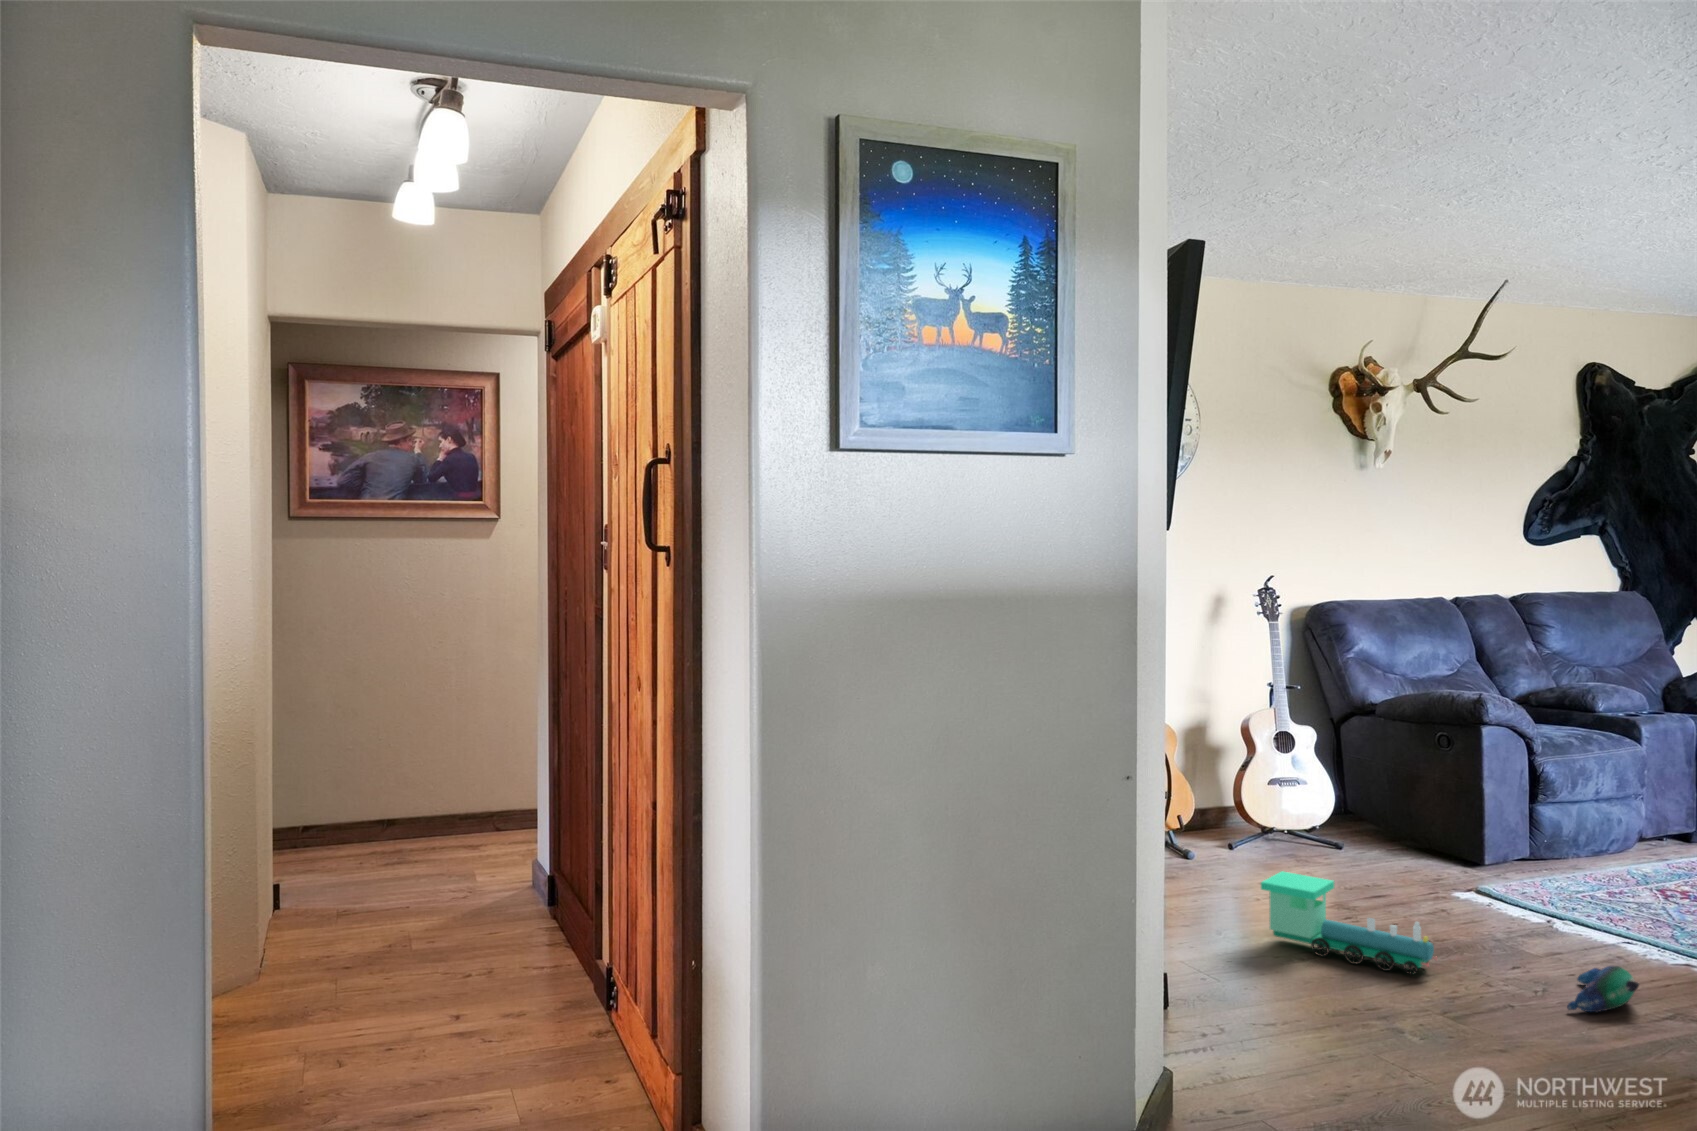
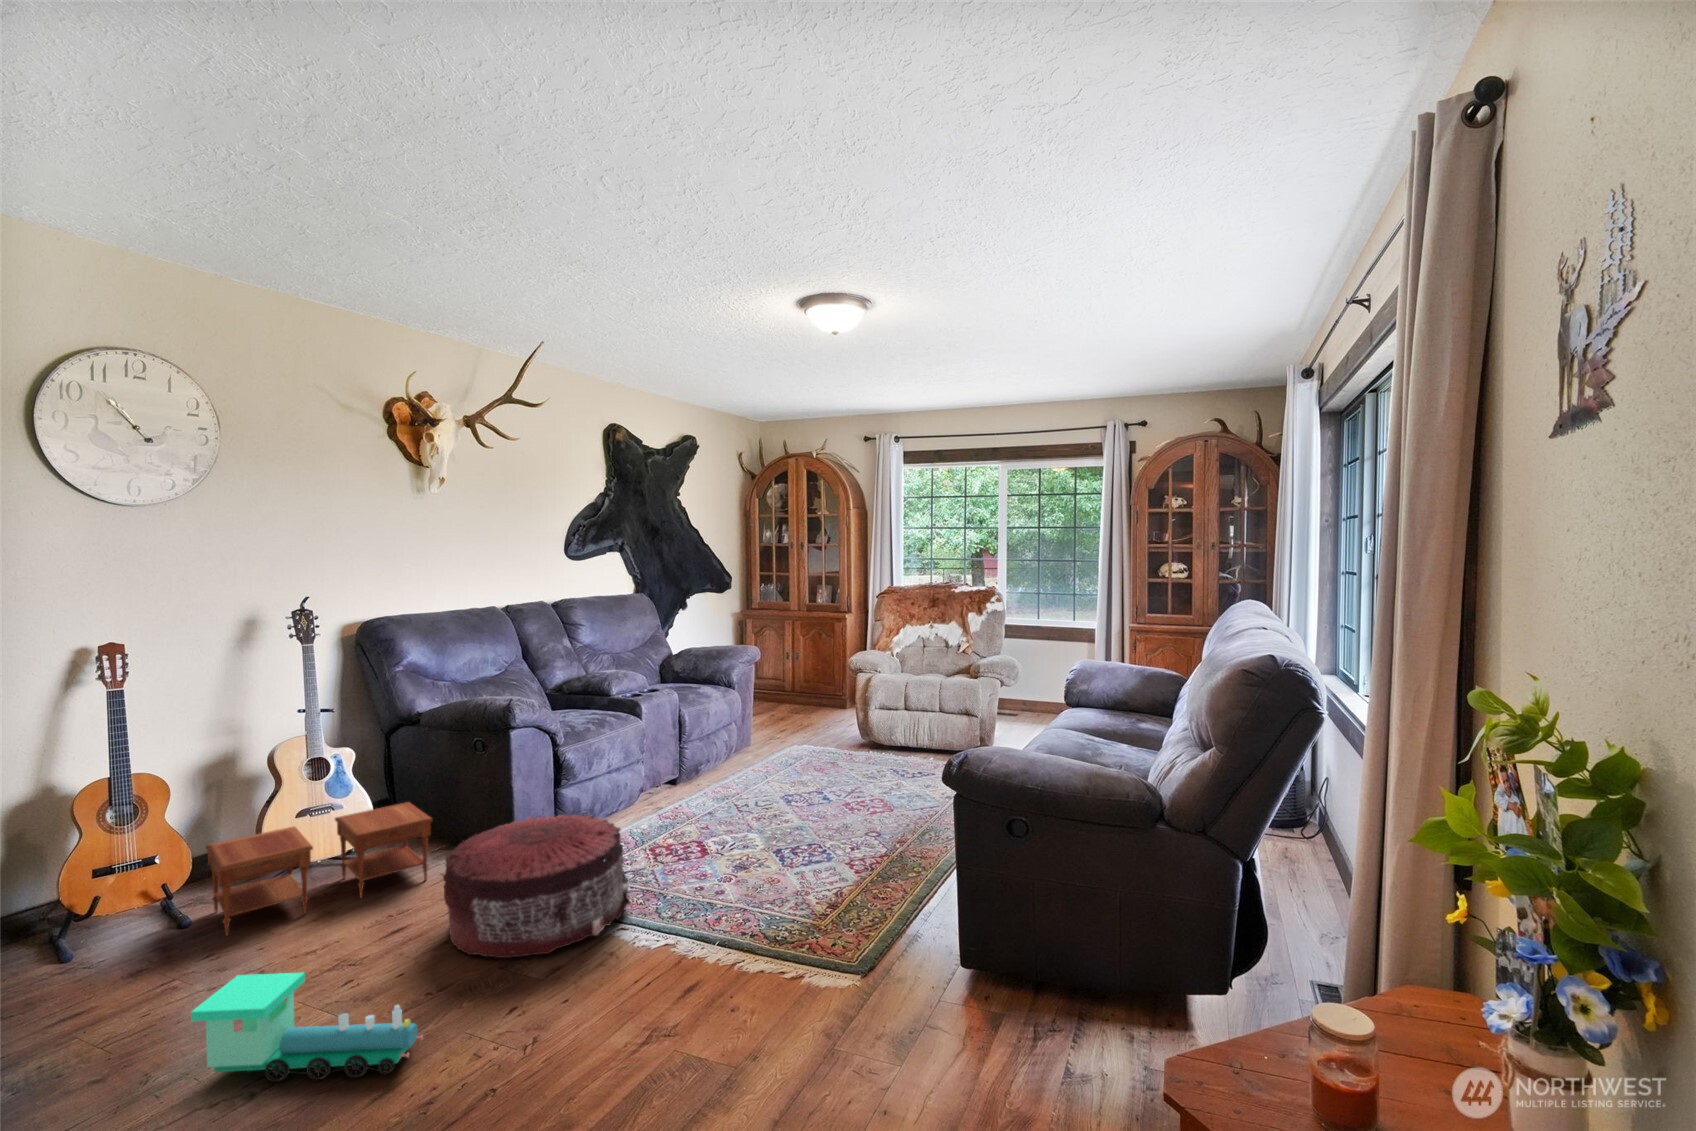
side table: none [1206,788,1401,866] -> present [206,802,433,936]
pouf: none [1426,814,1640,941] -> present [443,814,630,958]
plush toy: present [1567,966,1639,1013] -> none [550,987,619,1065]

